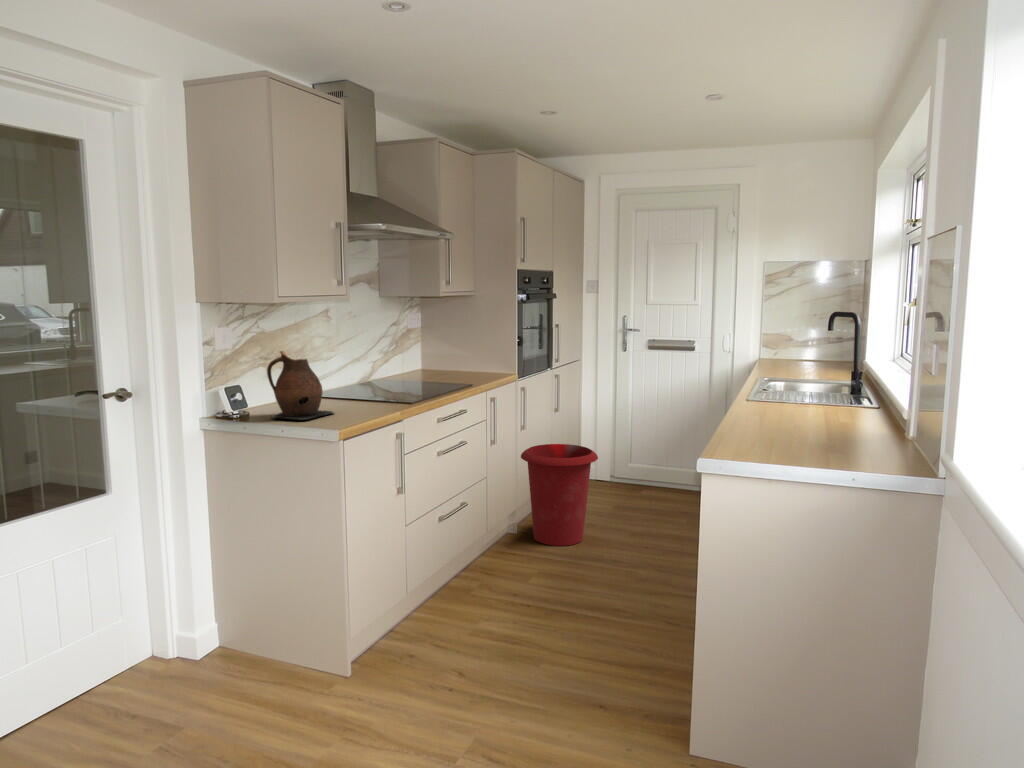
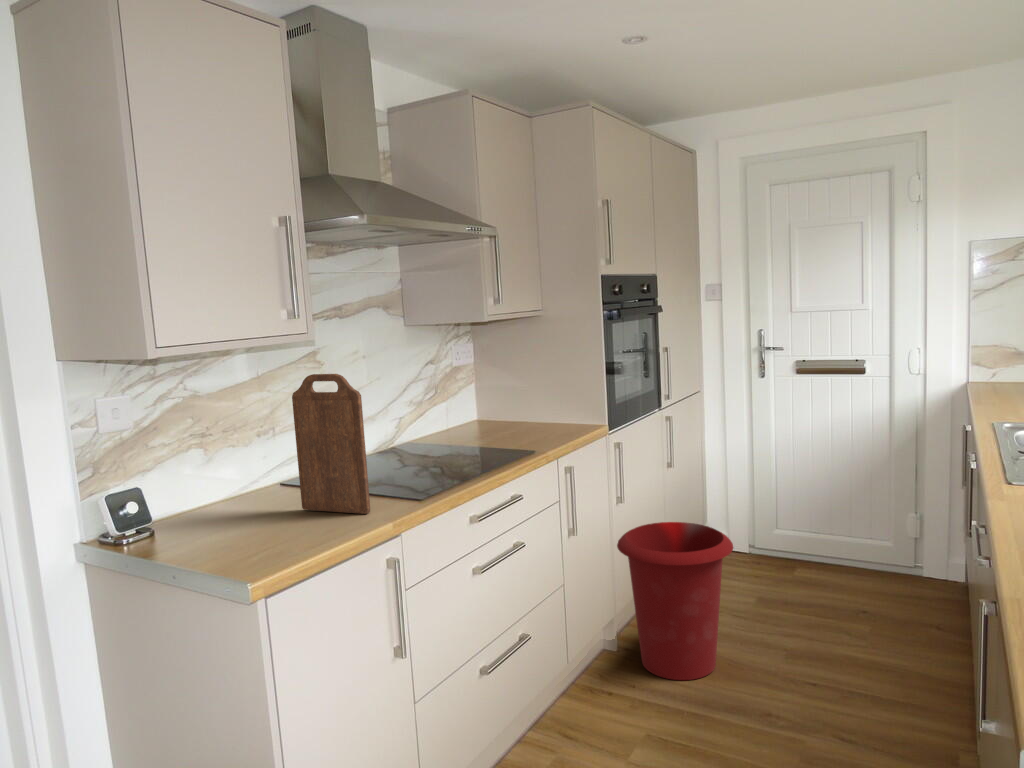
cutting board: none [335,321,384,408] -> present [292,374,370,514]
ceramic pitcher: present [267,351,333,421] -> none [161,433,281,556]

